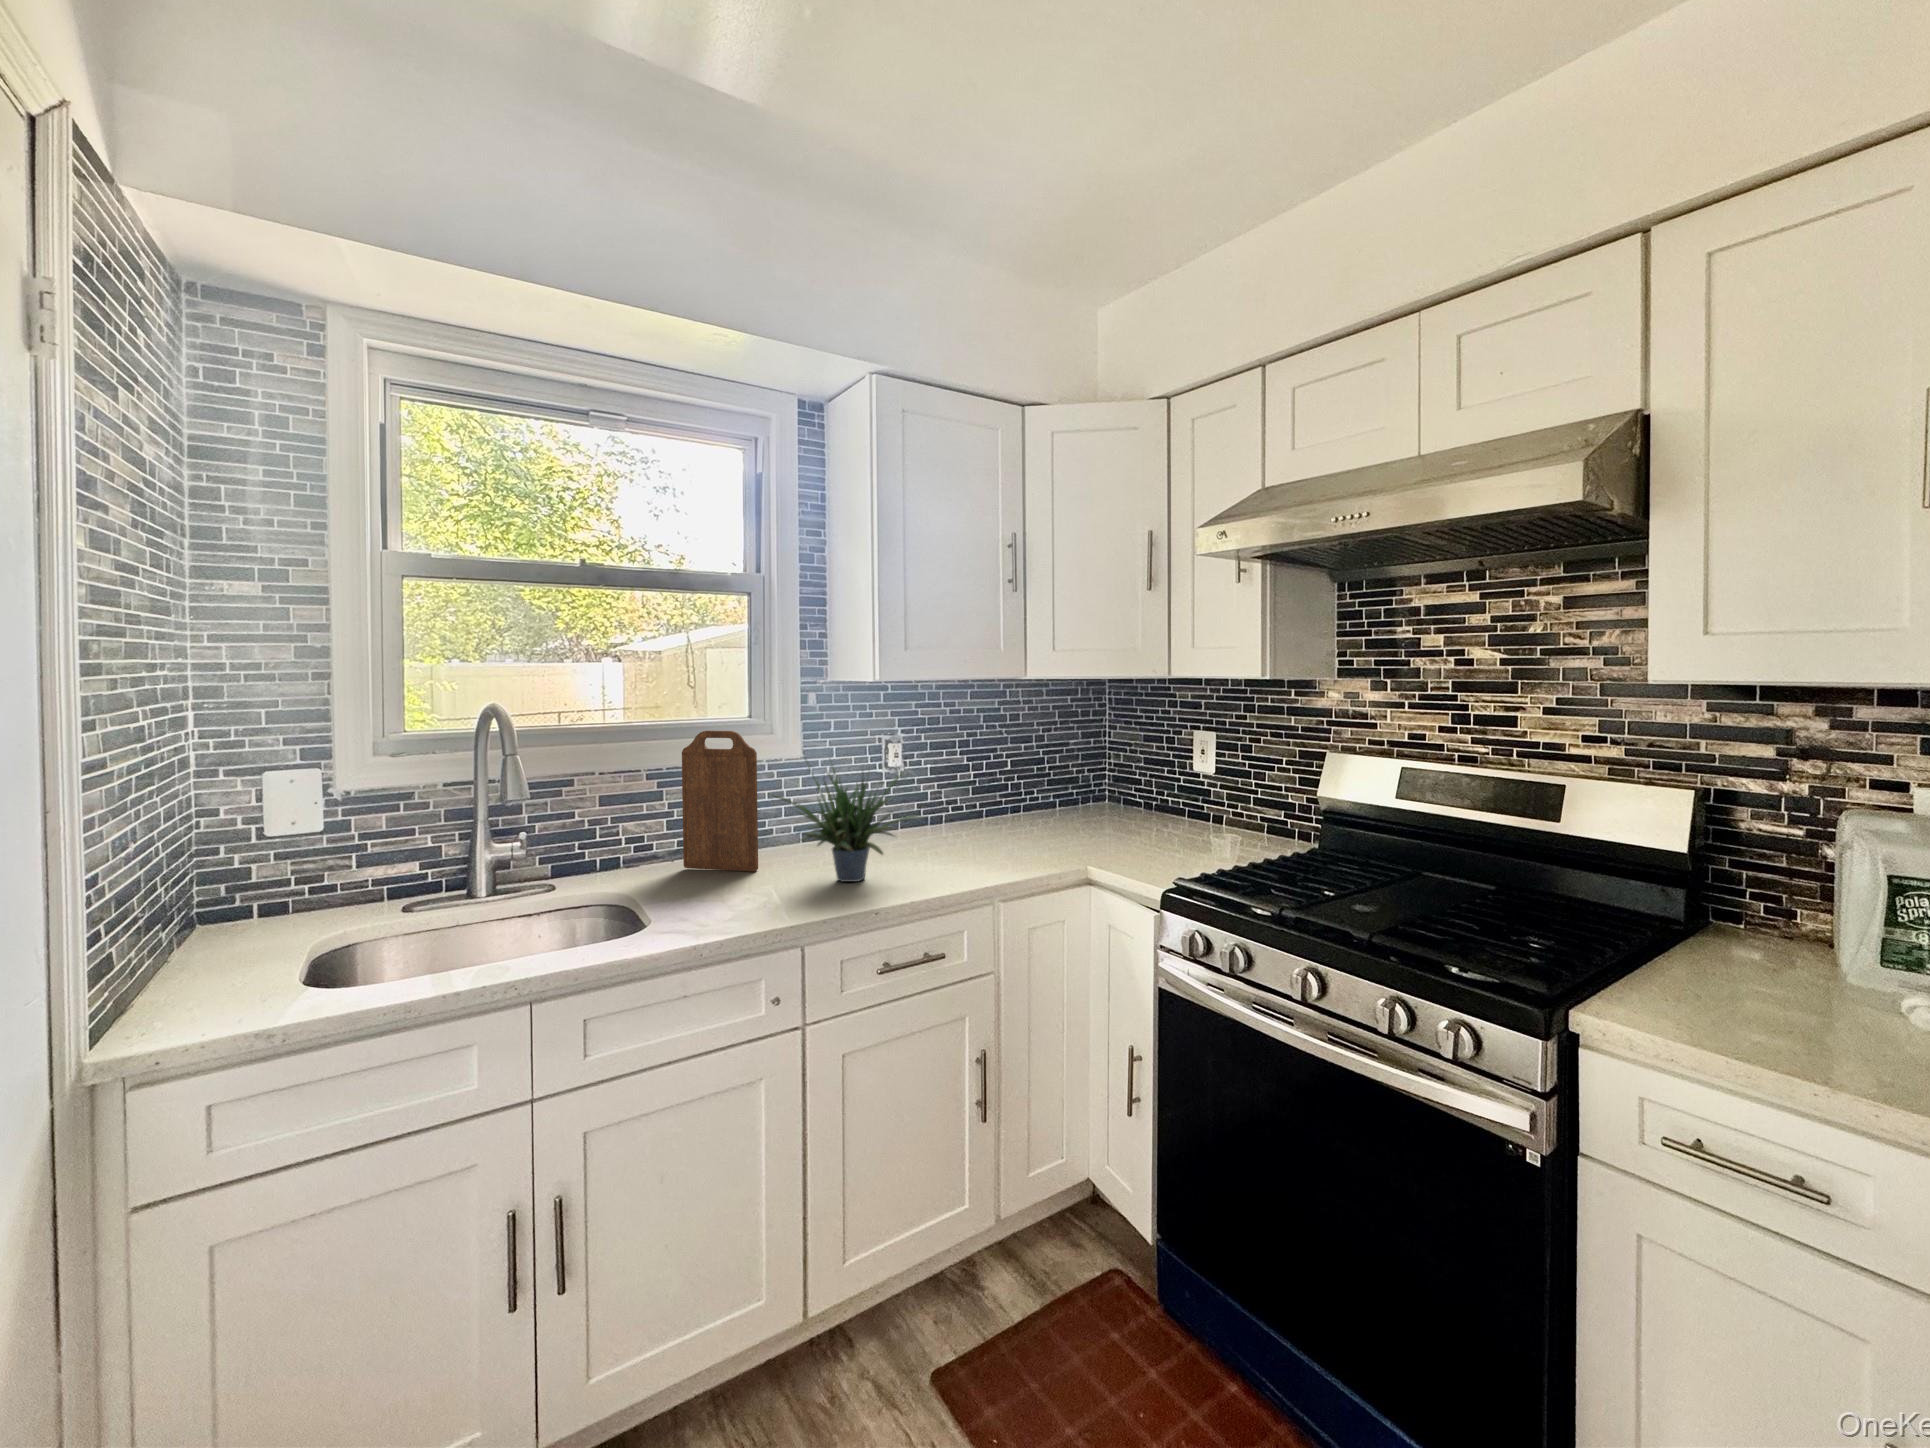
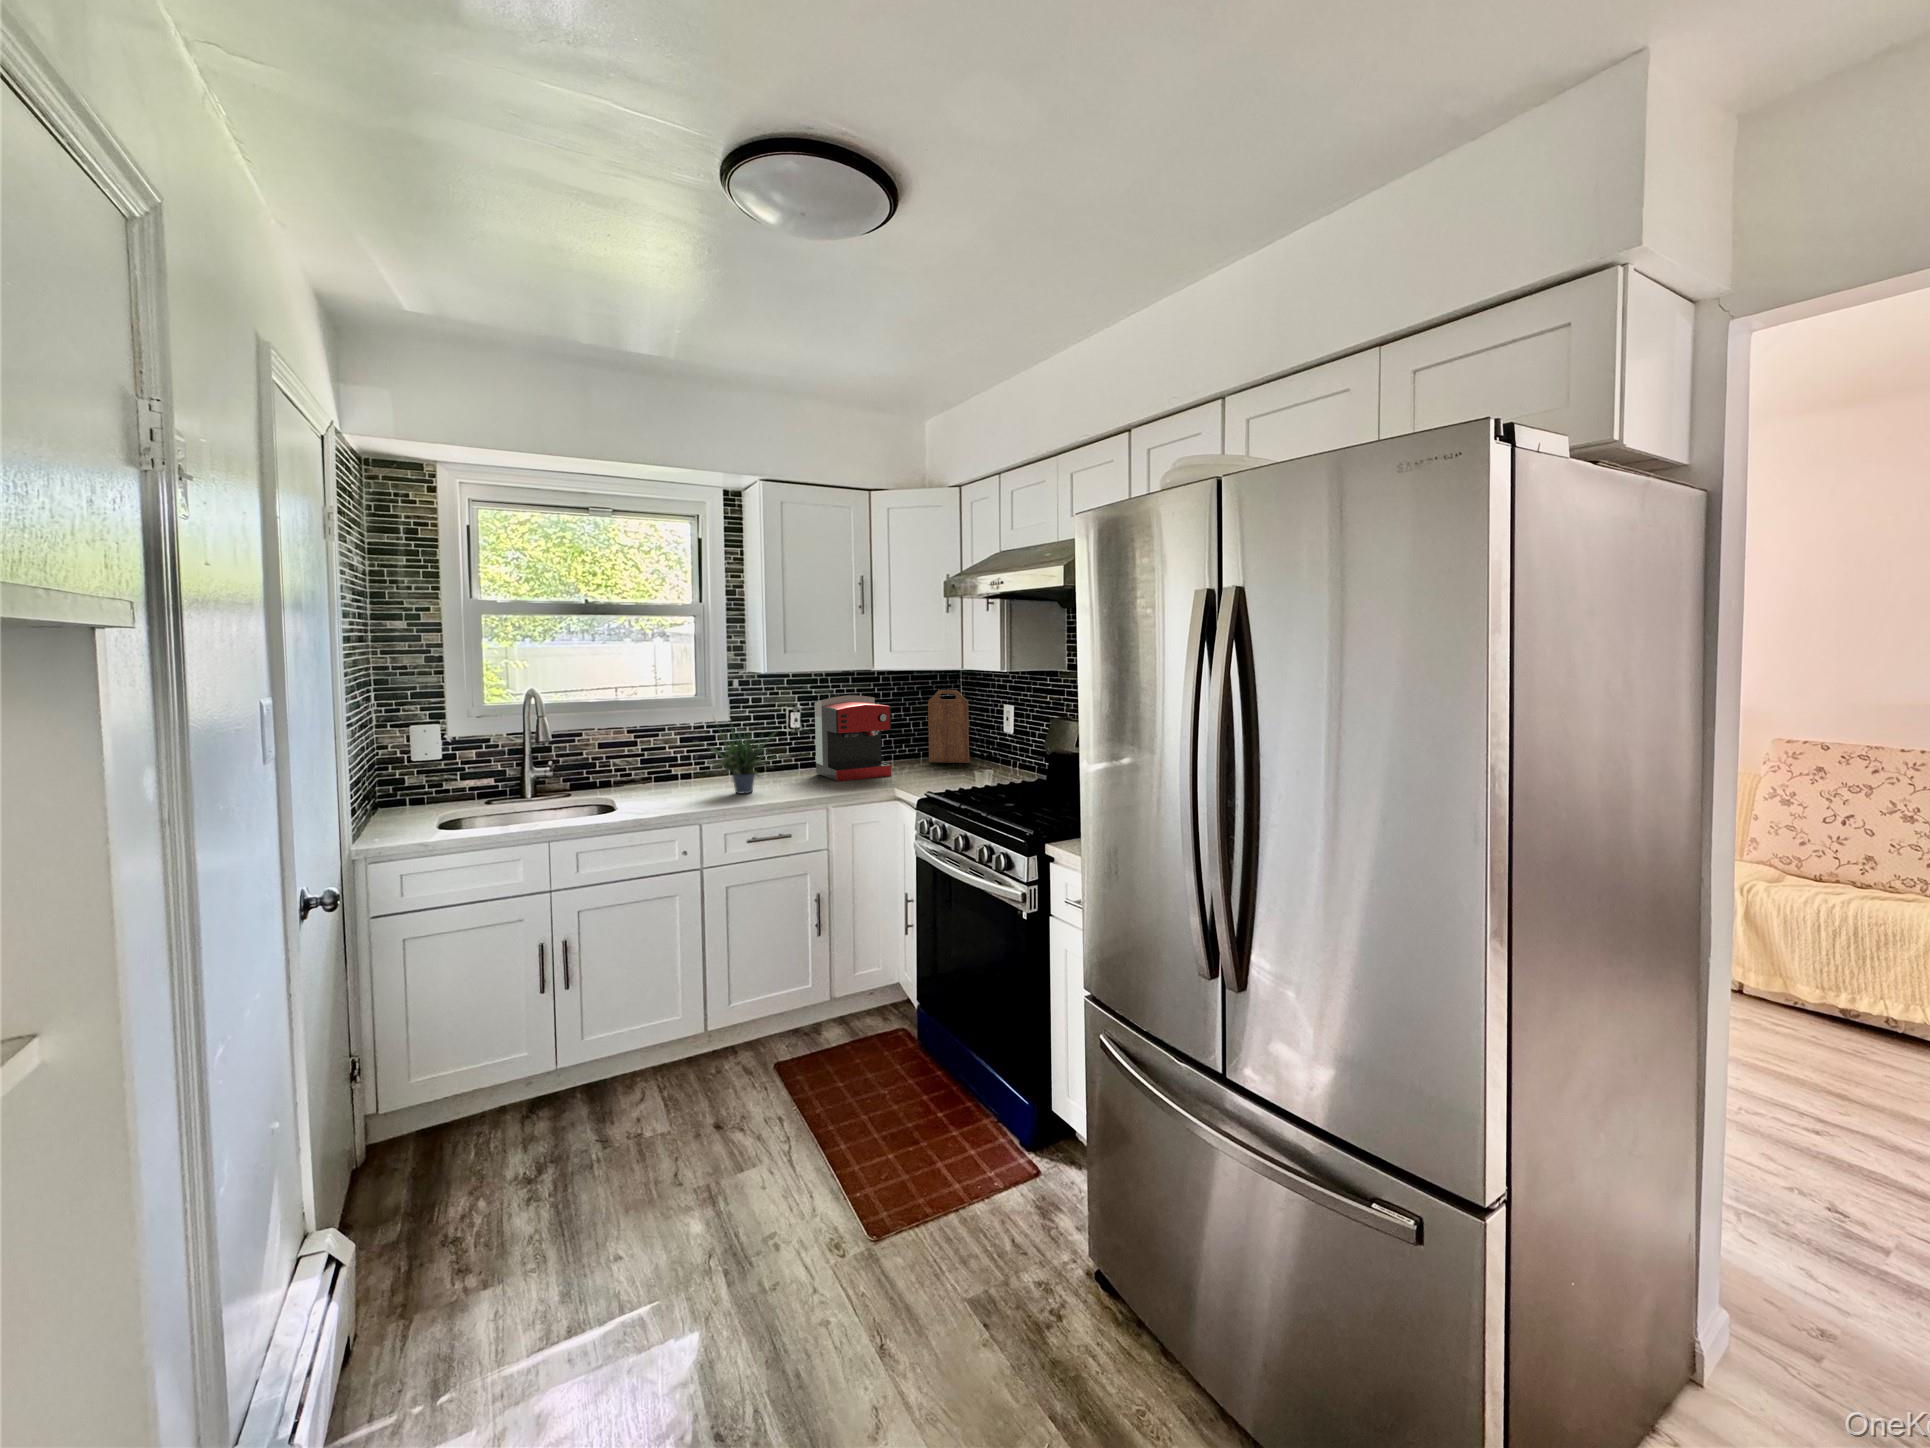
coffee maker: none [931,717,1056,854] -> present [815,695,891,781]
cutting board: present [682,731,758,872] -> present [928,690,969,763]

